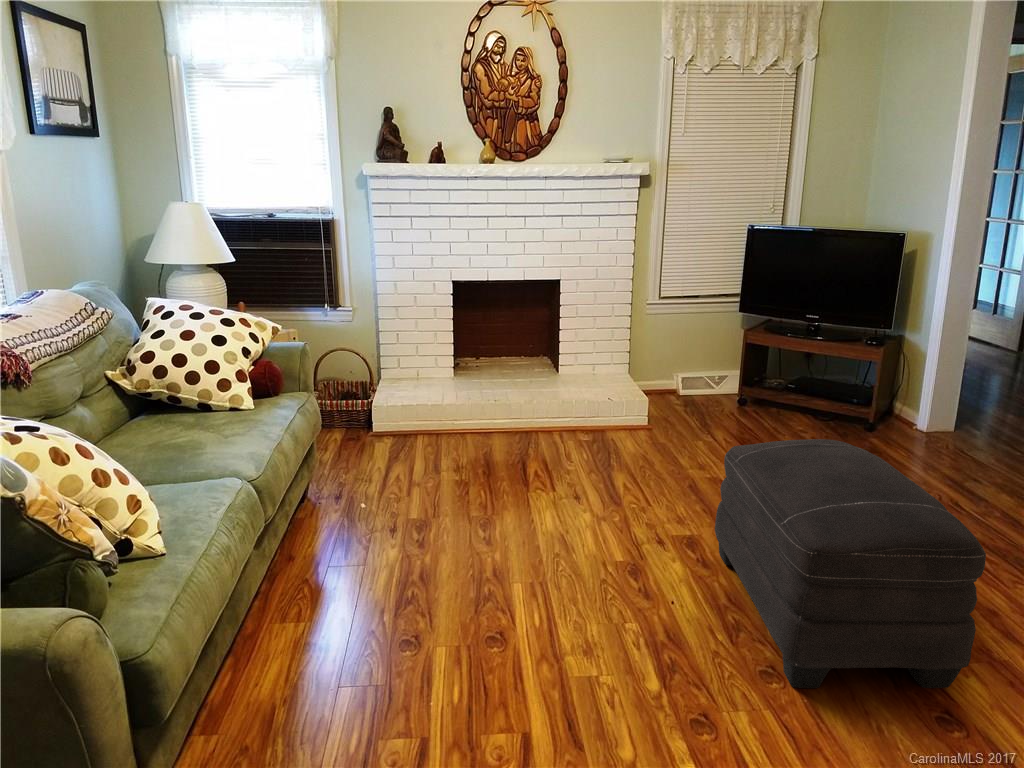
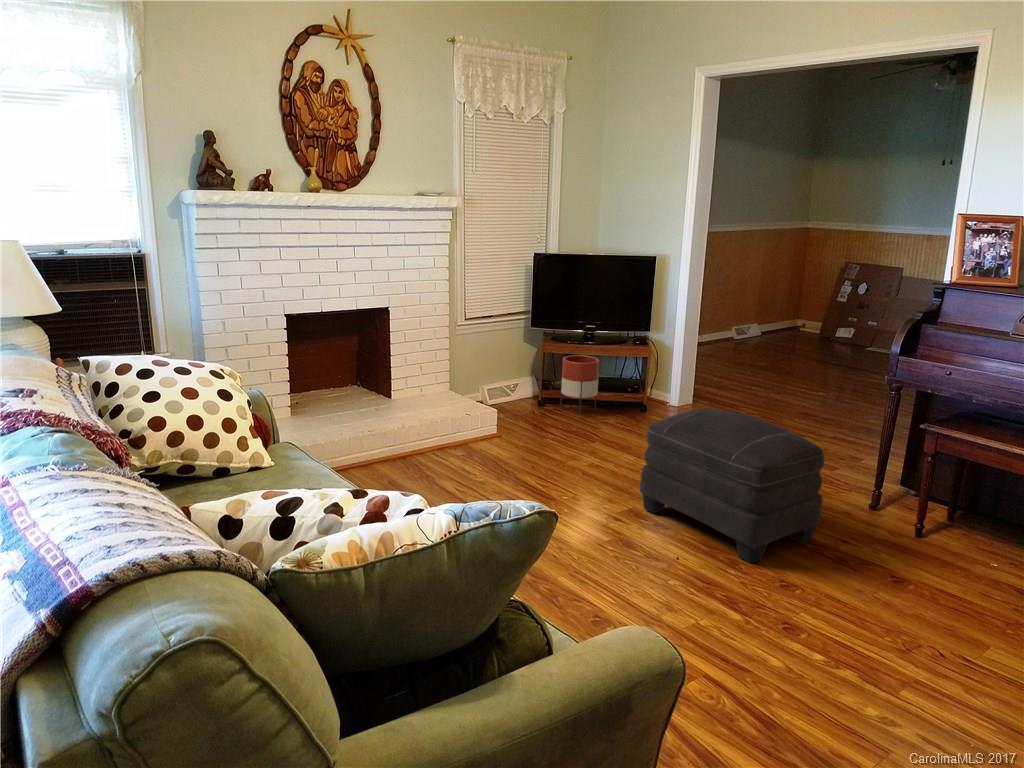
planter: none [755,352,807,427] -> present [560,355,599,418]

